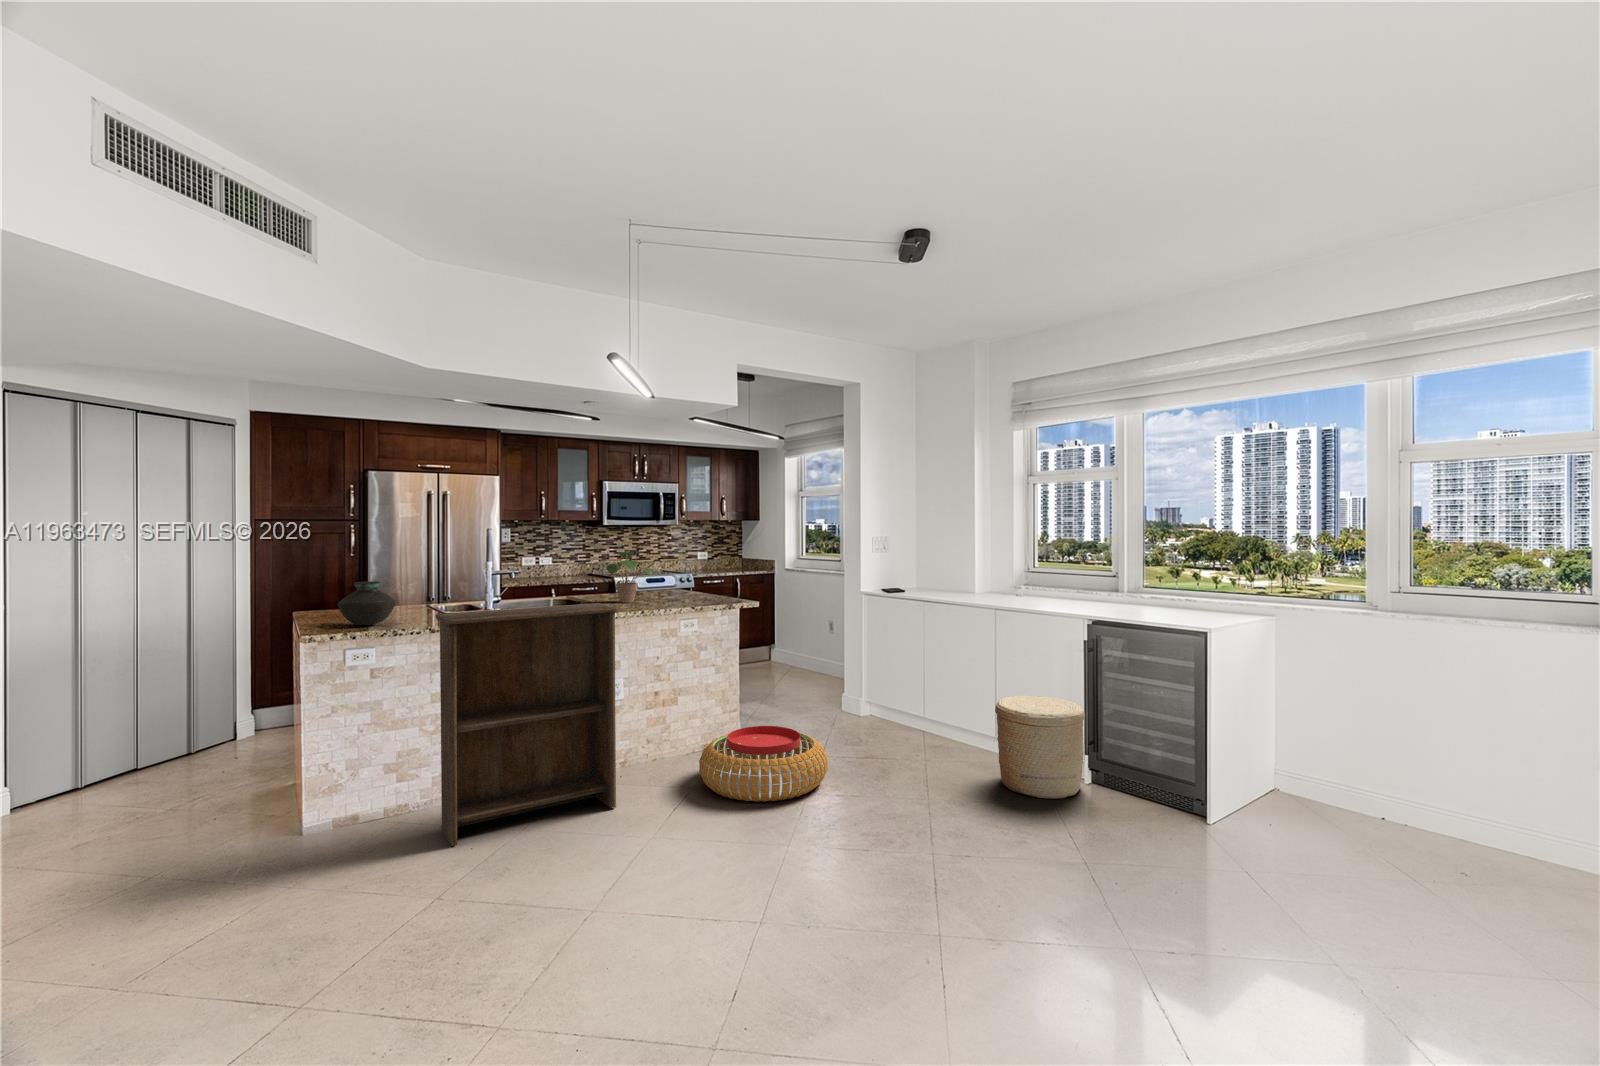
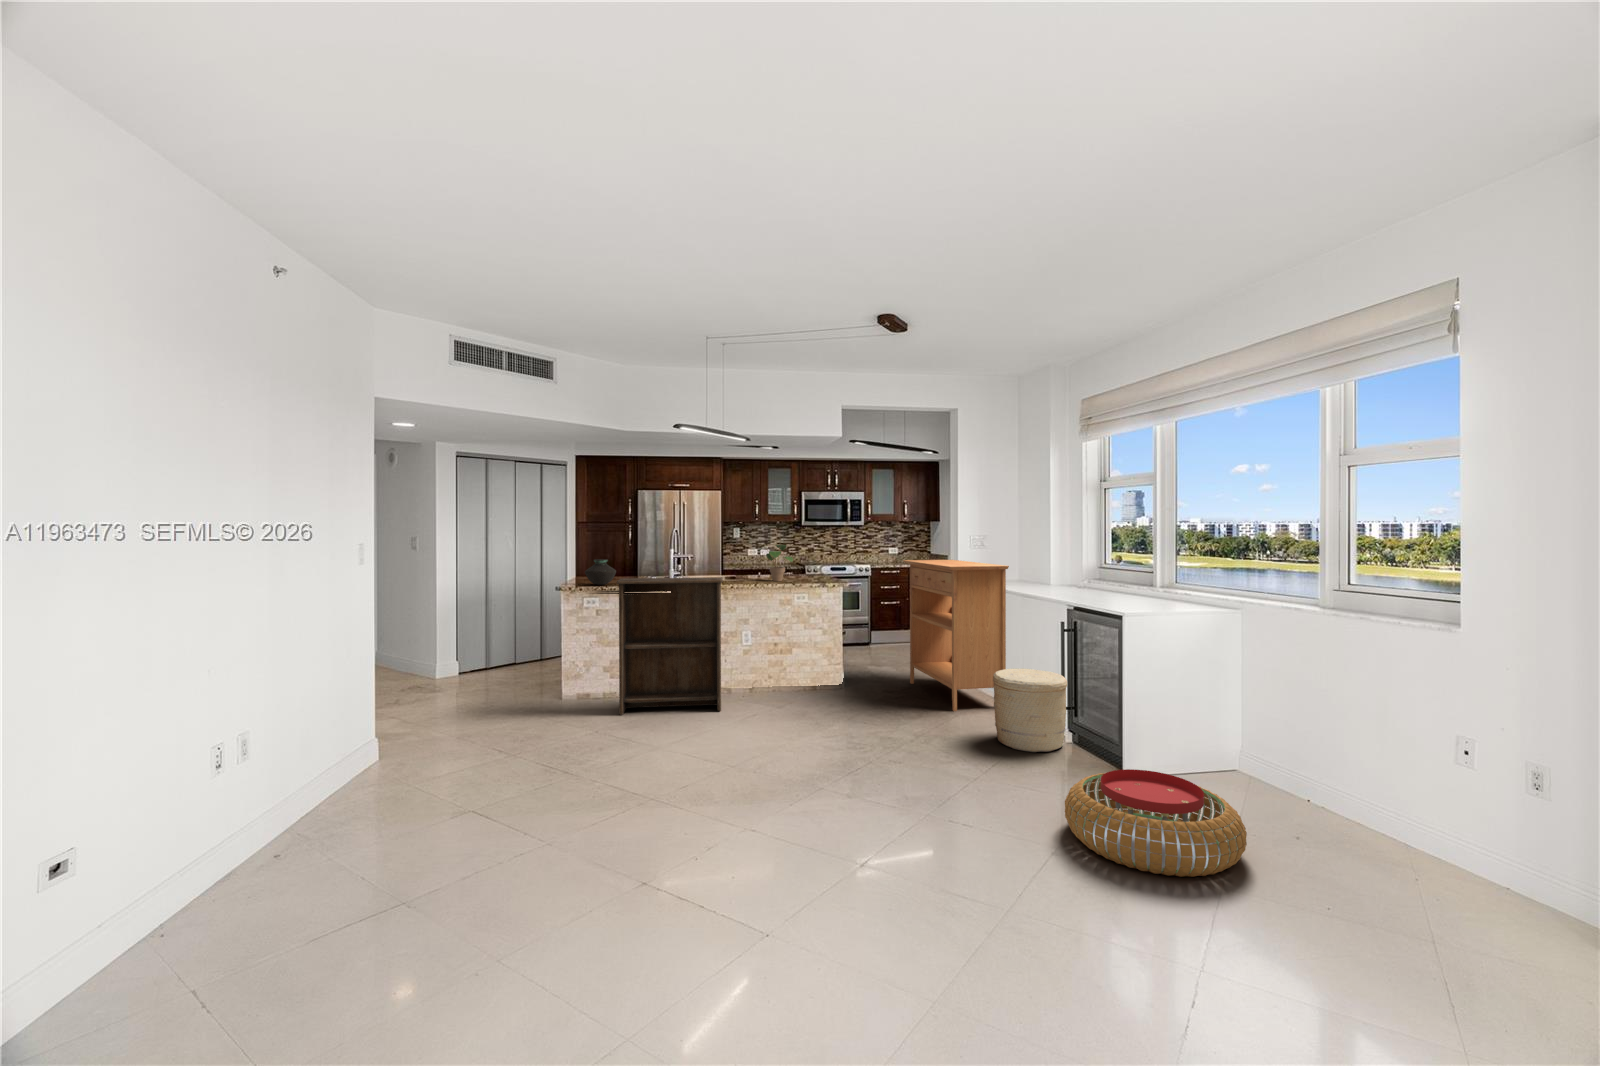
console table: none [794,566,956,755] -> present [903,560,1009,711]
pouf: present [699,726,828,802] -> present [1065,769,1247,877]

